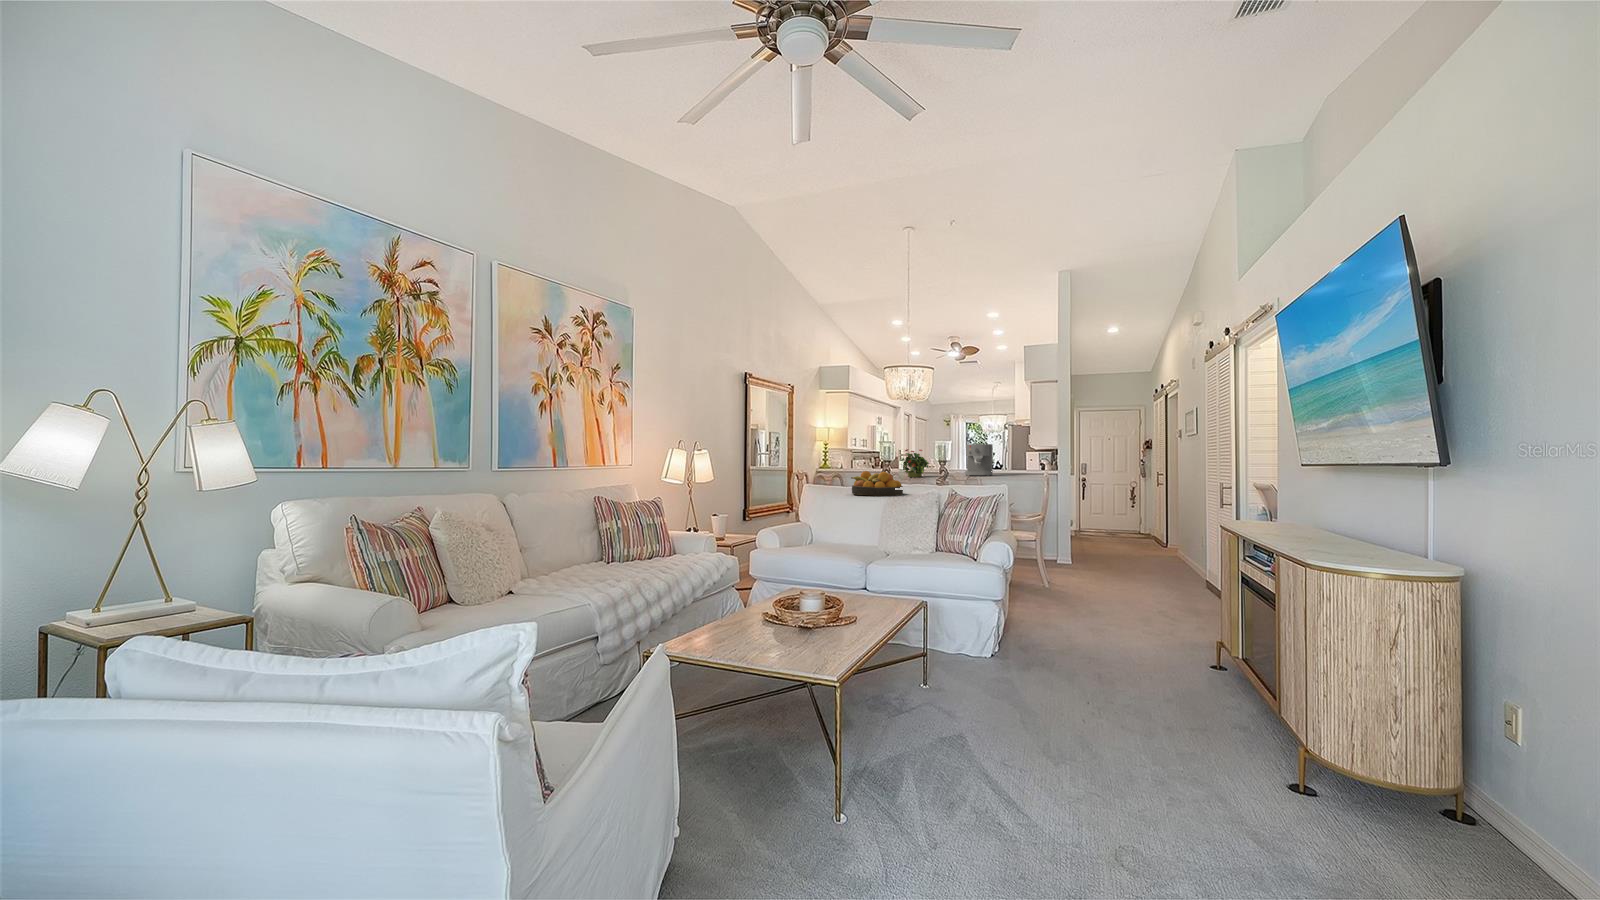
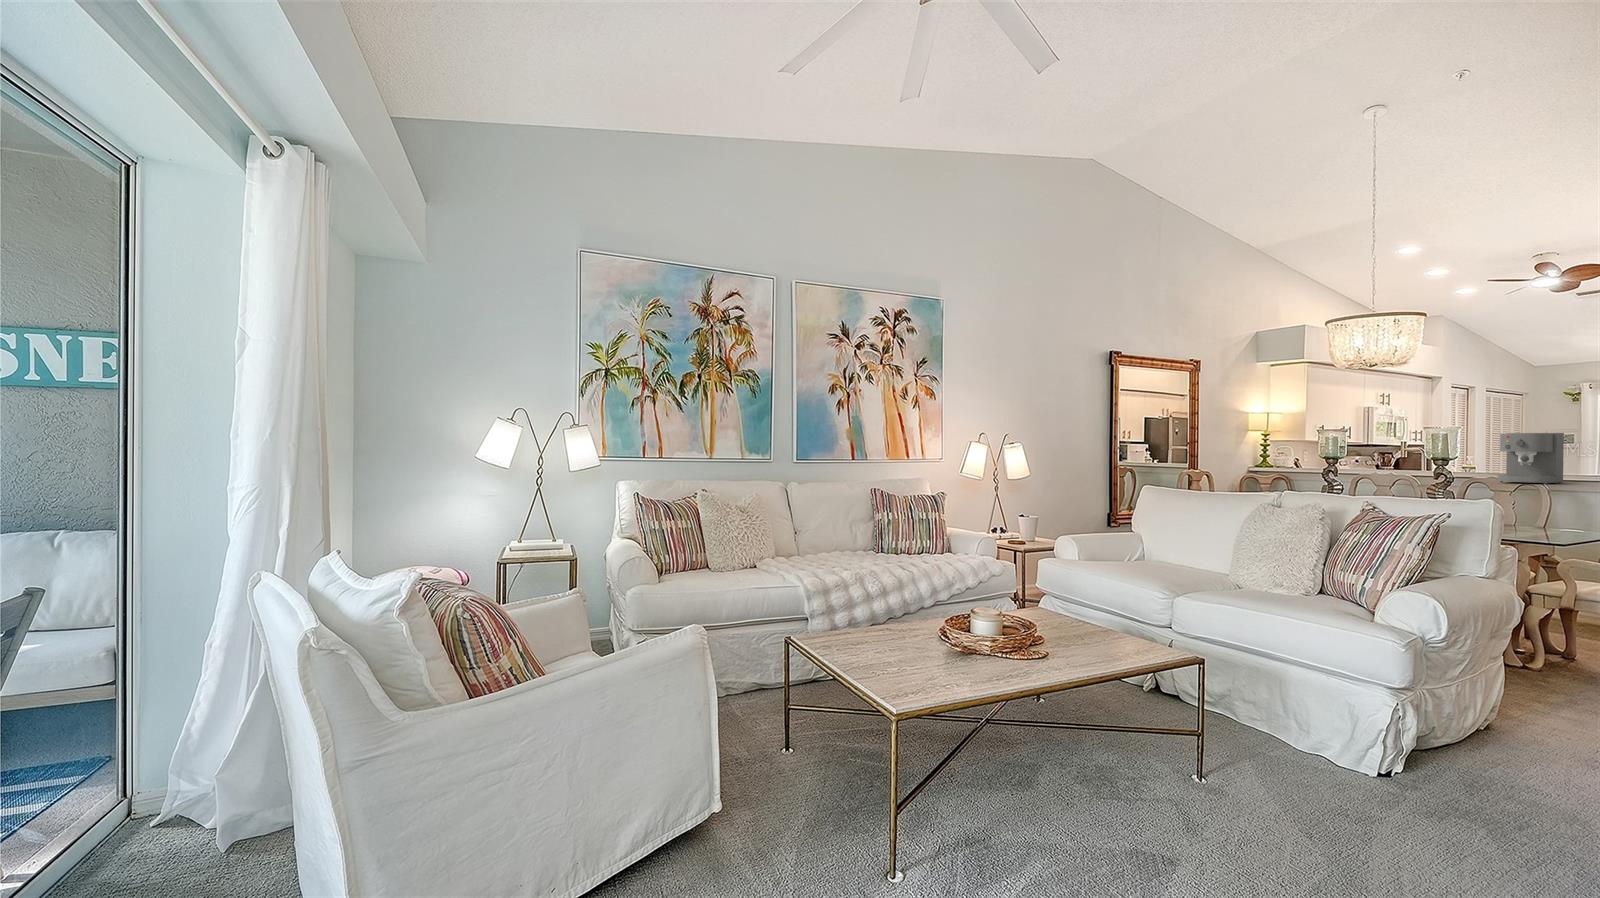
potted plant: present [900,449,929,477] -> none [1369,441,1423,482]
fruit bowl: present [851,471,903,496] -> none [1184,471,1261,504]

